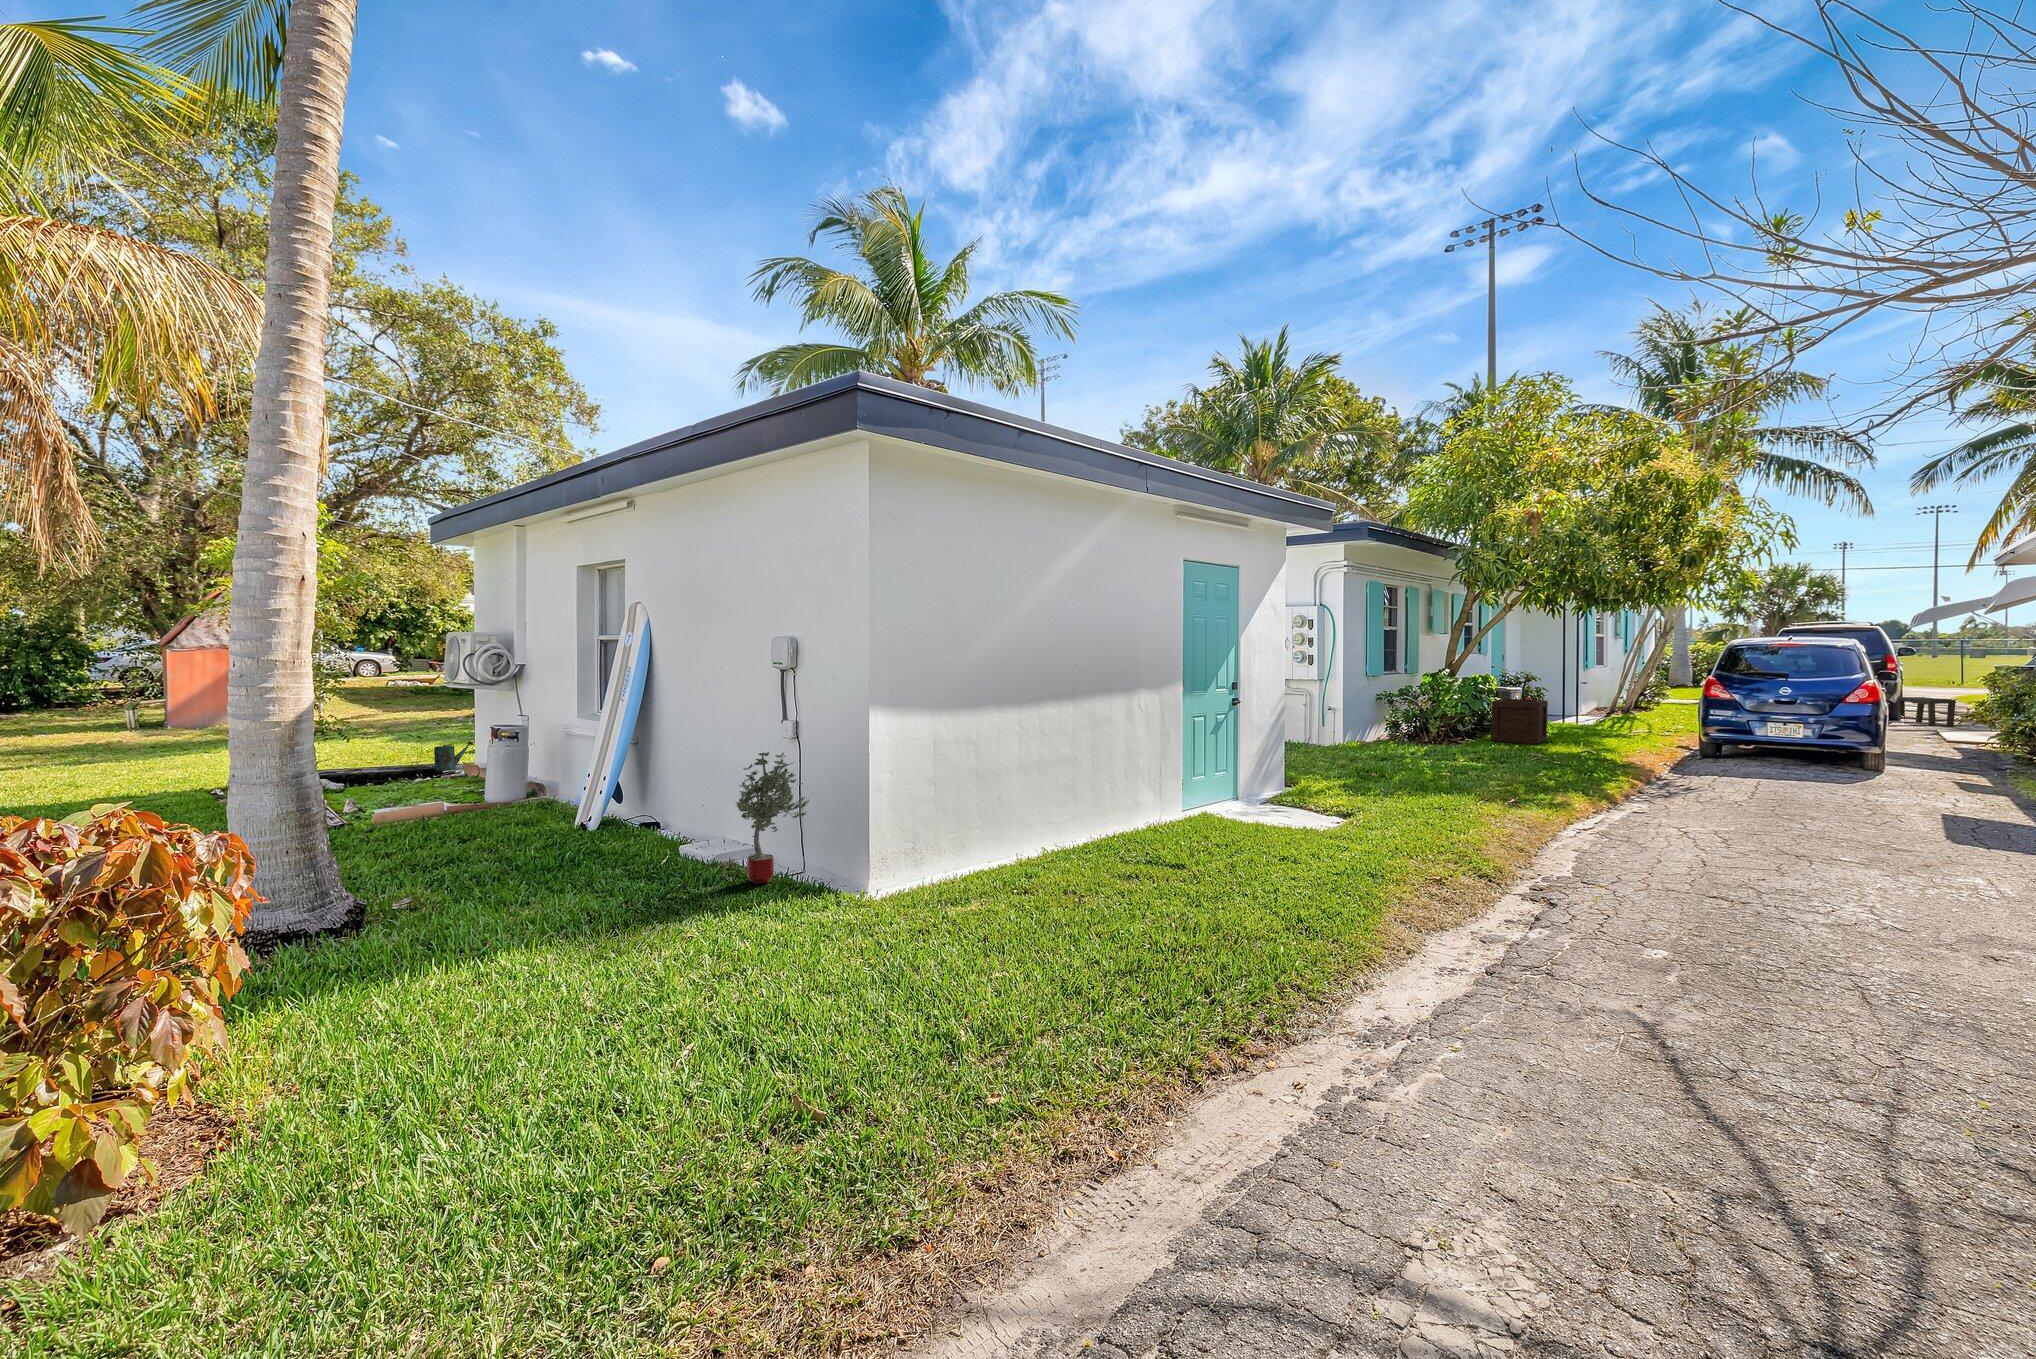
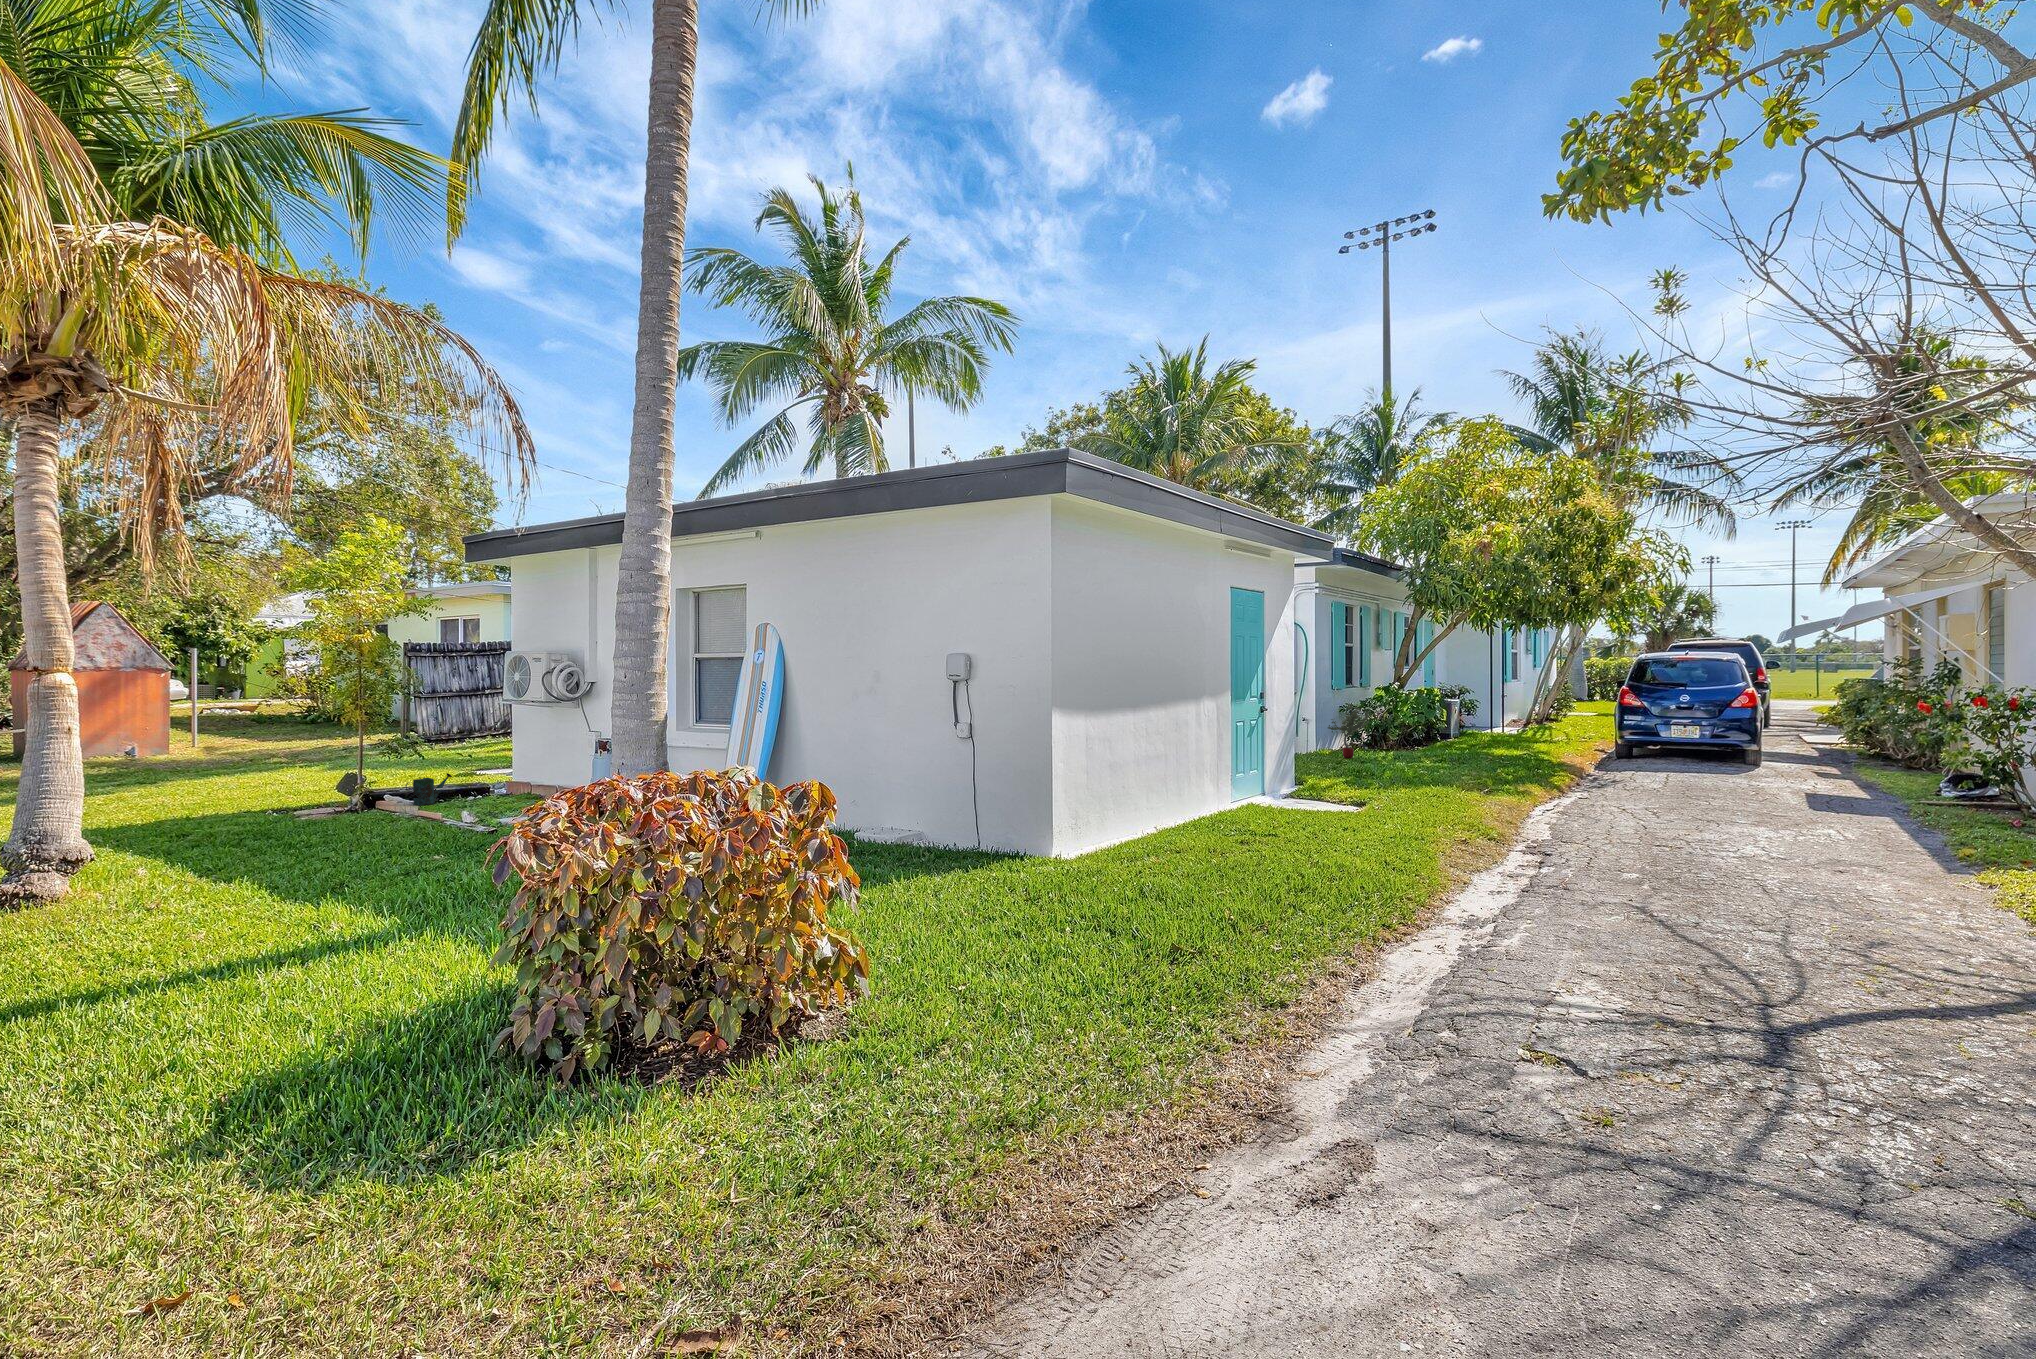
bench: present [1897,697,1956,726] -> none [1767,705,1813,731]
wooden crate: present [1491,699,1548,745] -> none [1438,712,1485,754]
potted tree: present [736,752,809,884] -> present [1328,704,1369,758]

